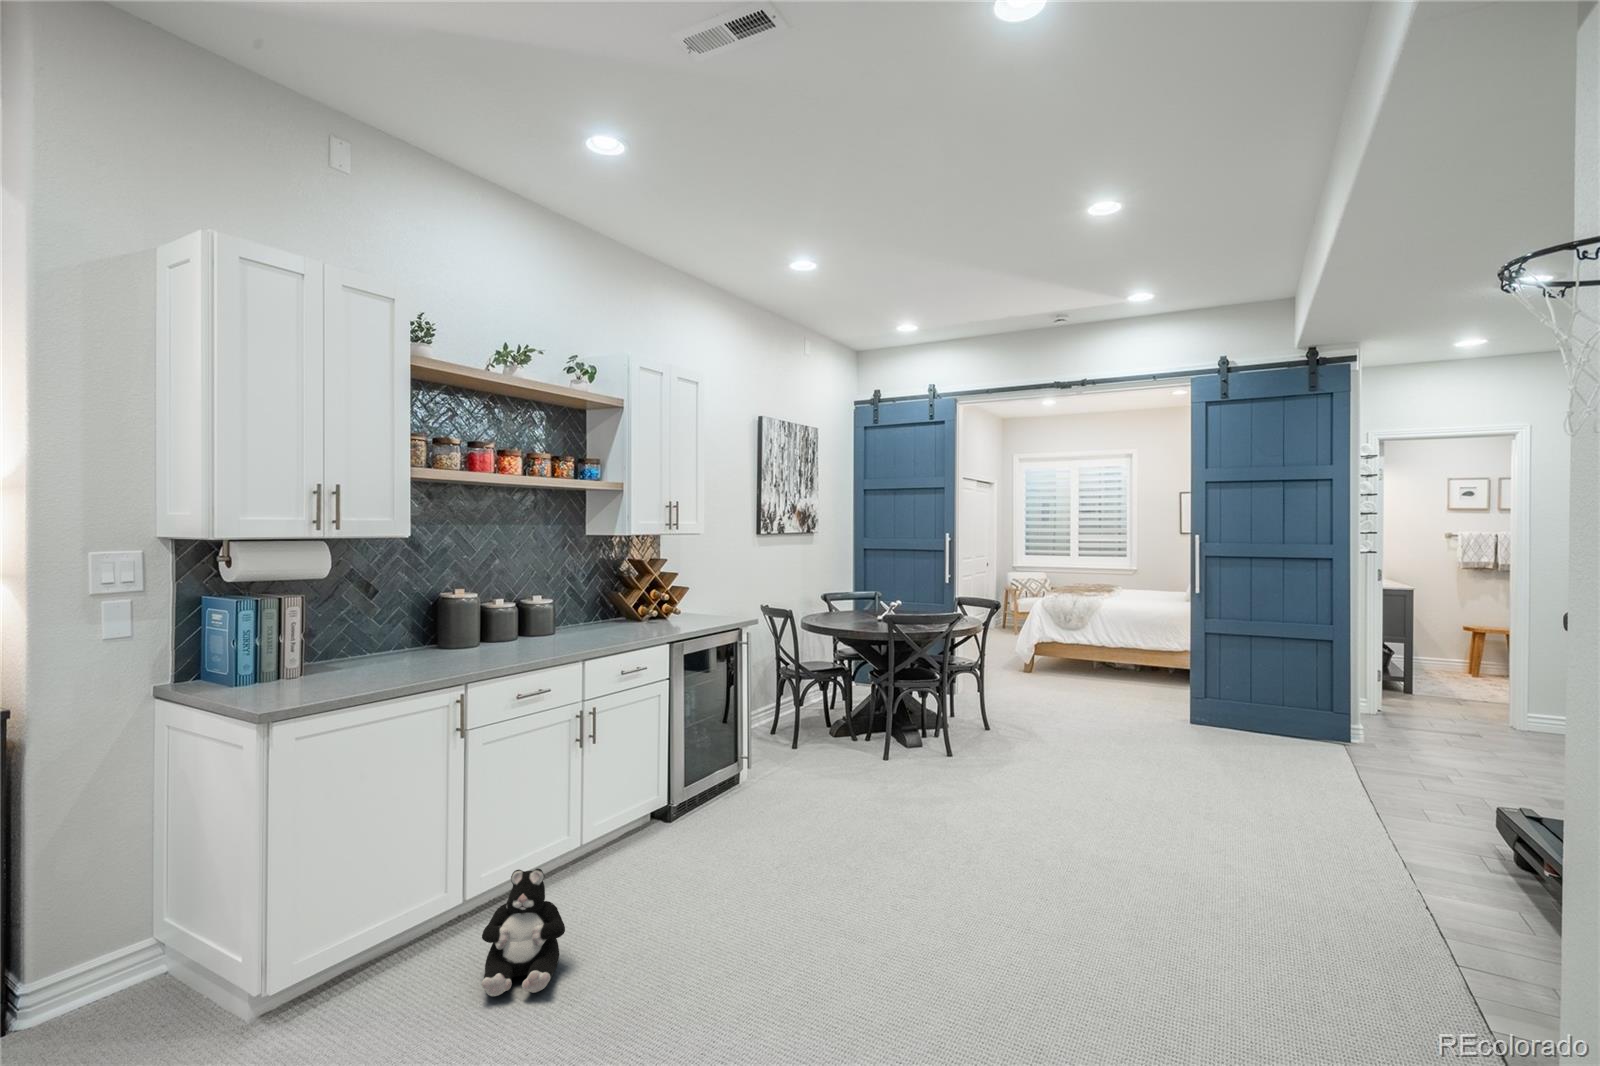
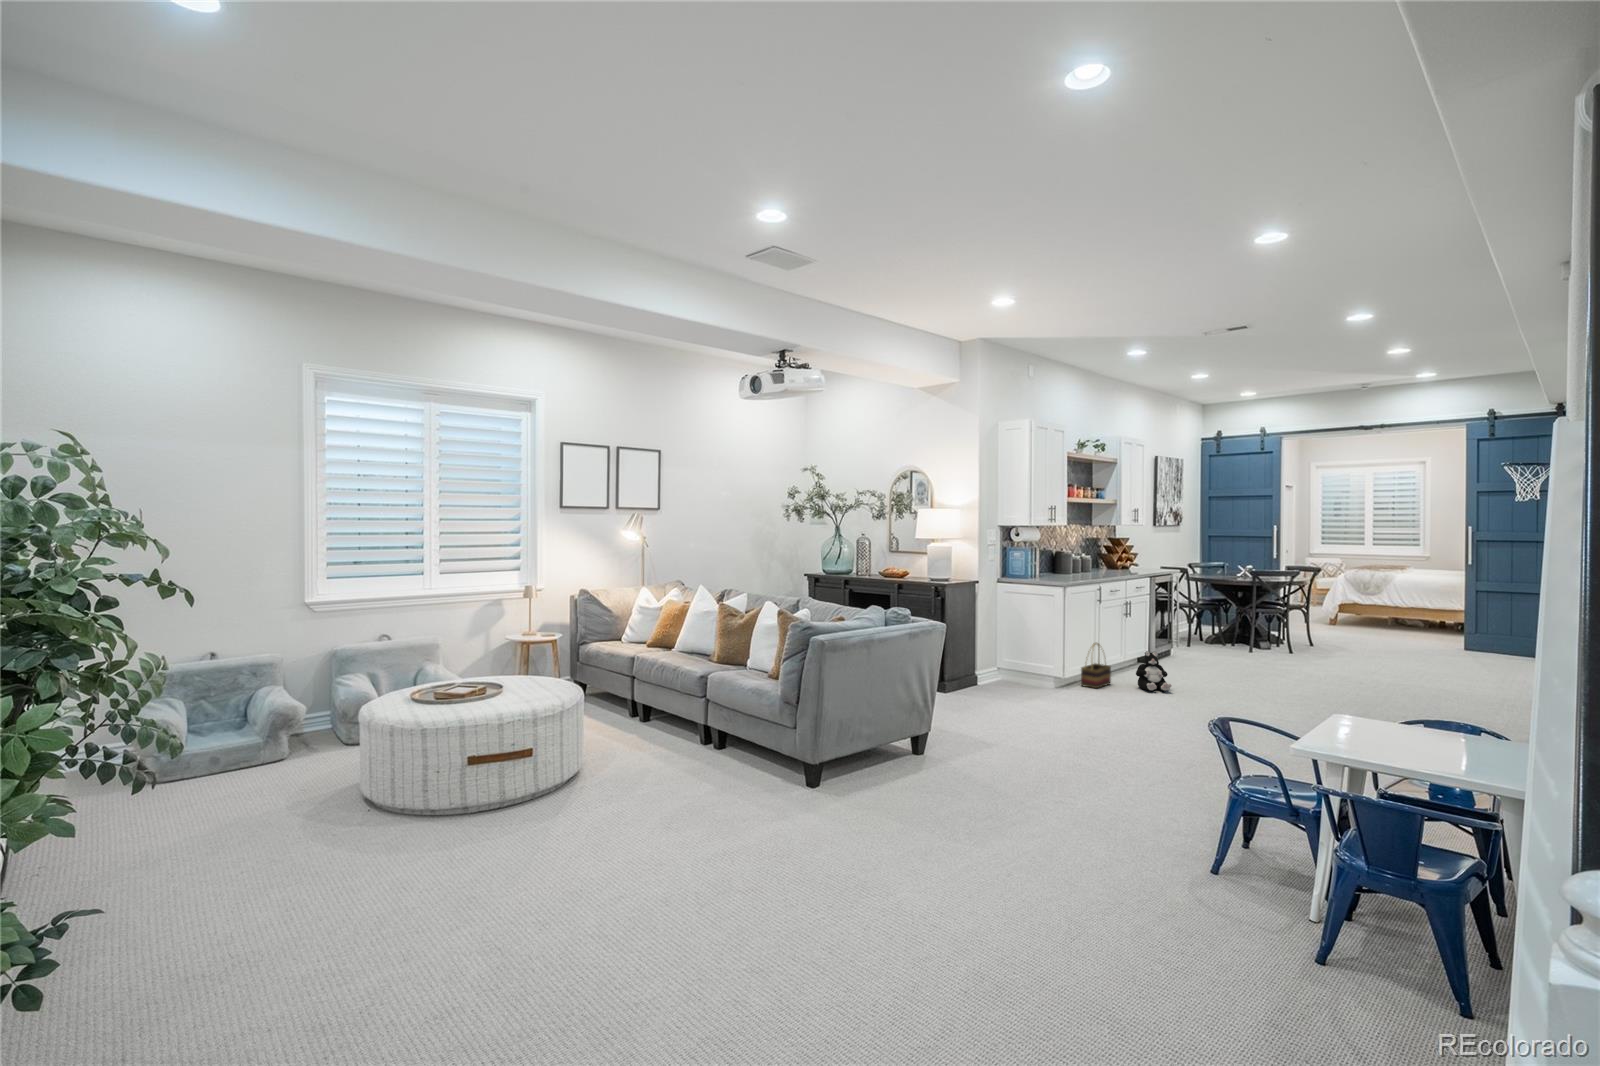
basket: none [333,851,441,993] -> present [1081,643,1111,688]

